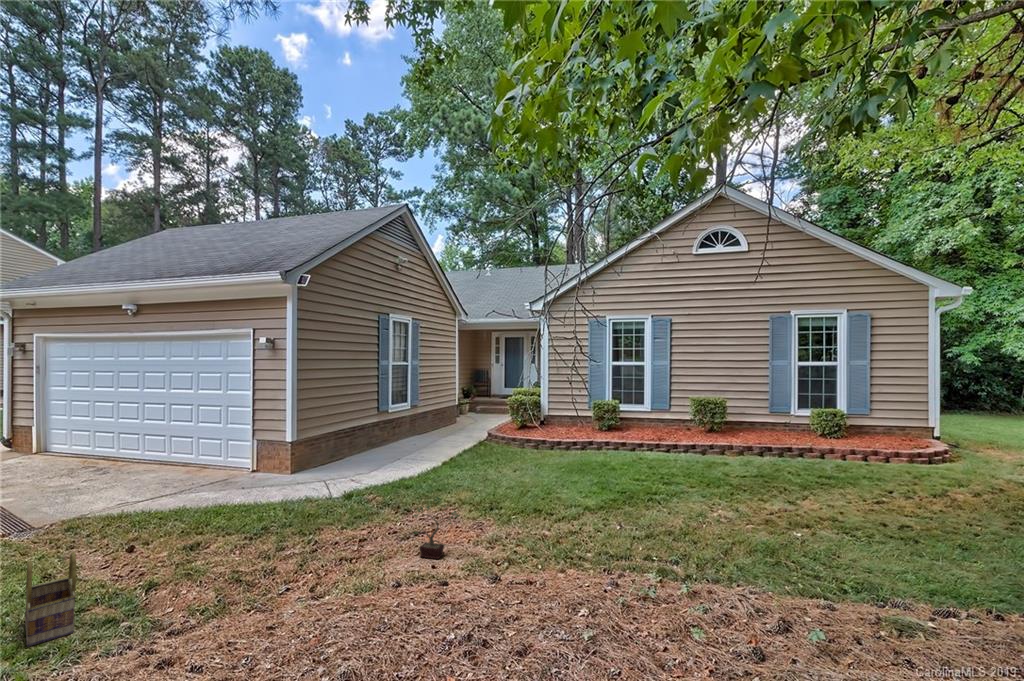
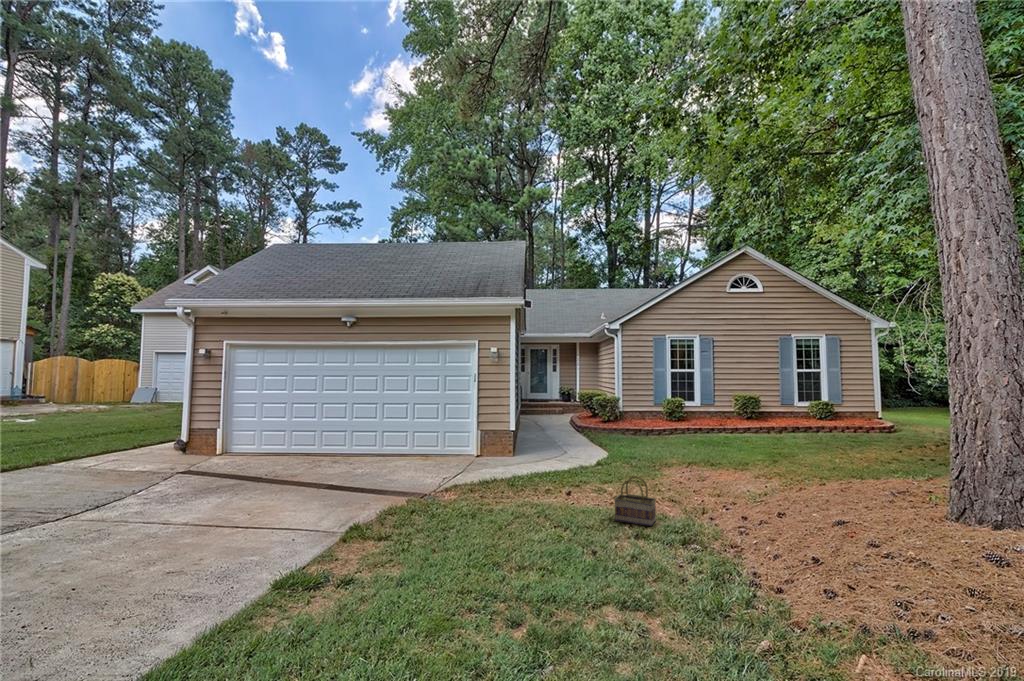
potted plant: present [413,497,459,559] -> none [728,446,763,484]

